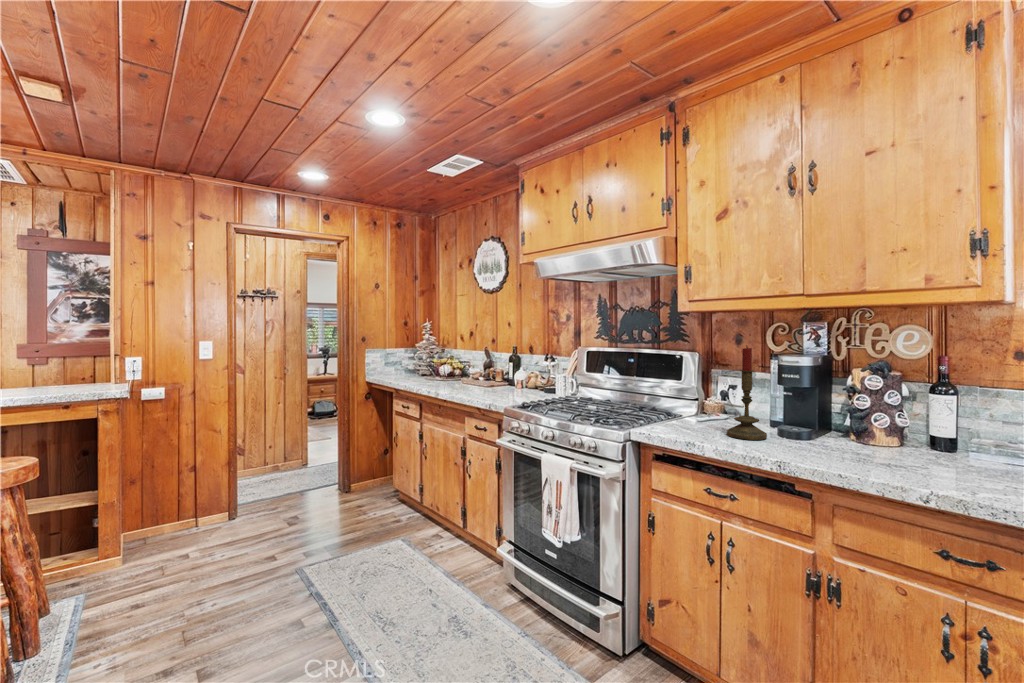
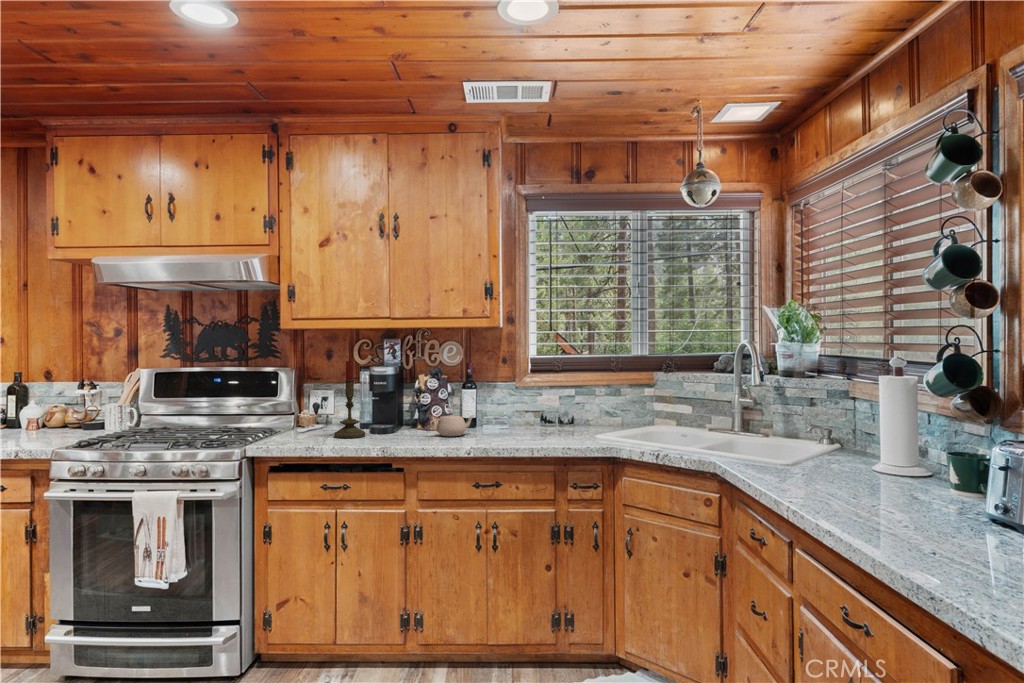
teapot: none [861,426,949,464] -> present [430,412,474,436]

